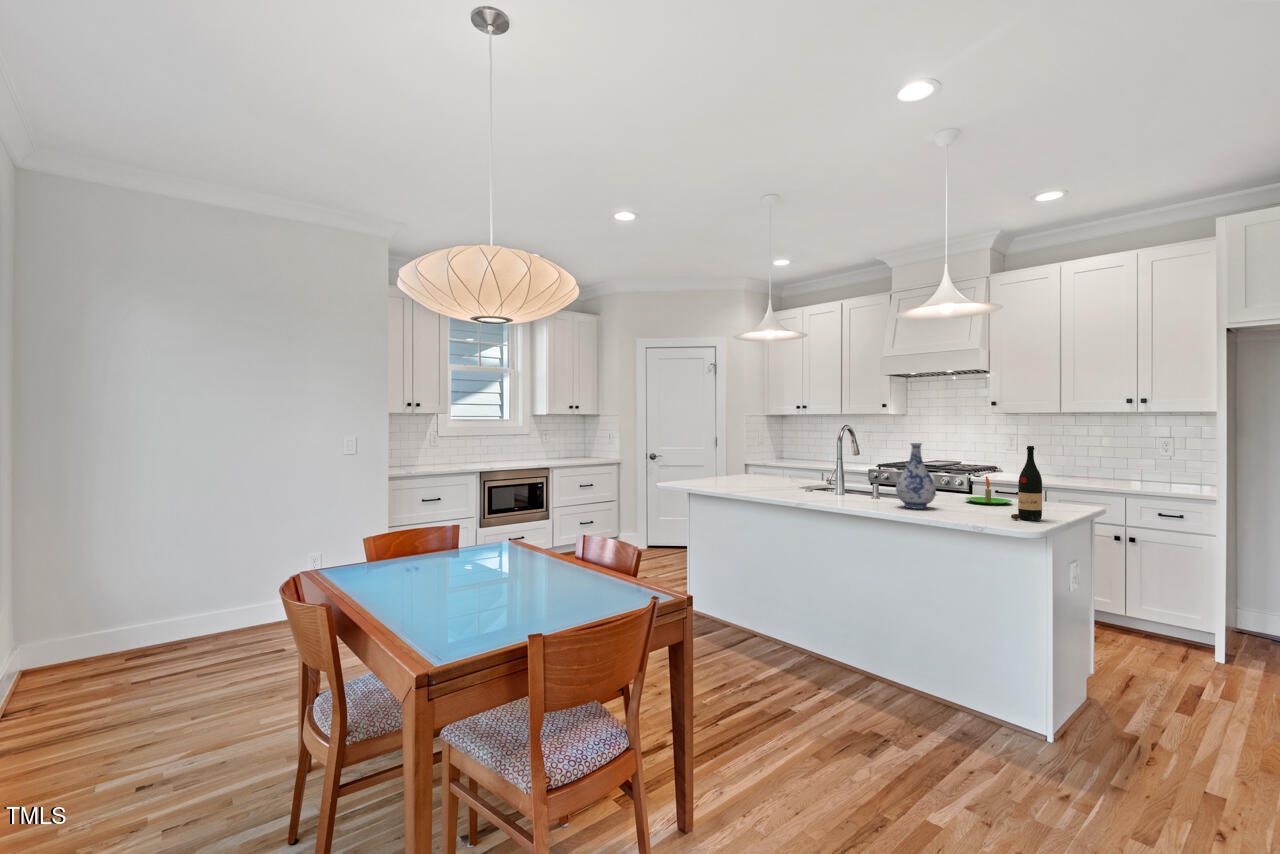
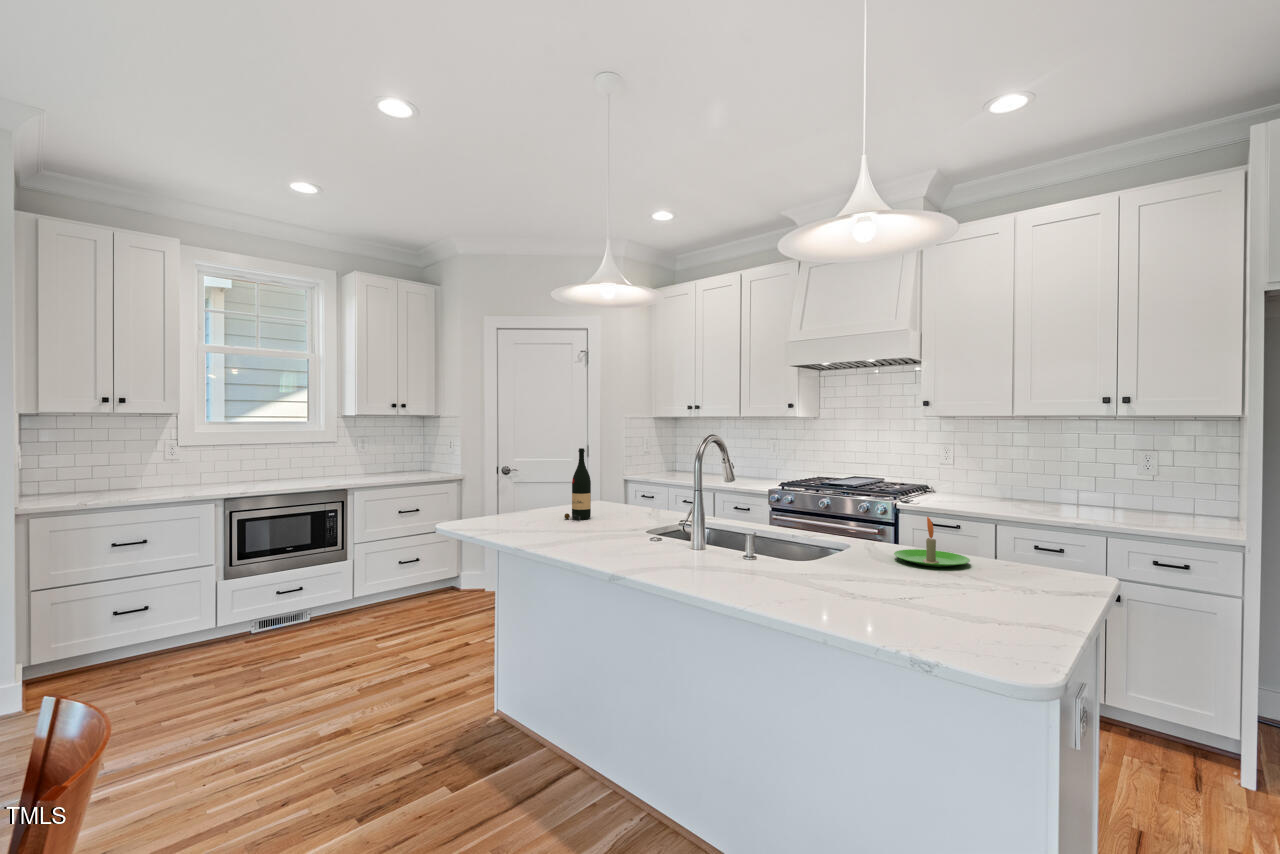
vase: present [896,443,936,509] -> none [778,462,846,582]
wine bottle: present [1011,446,1042,522] -> present [564,448,591,521]

